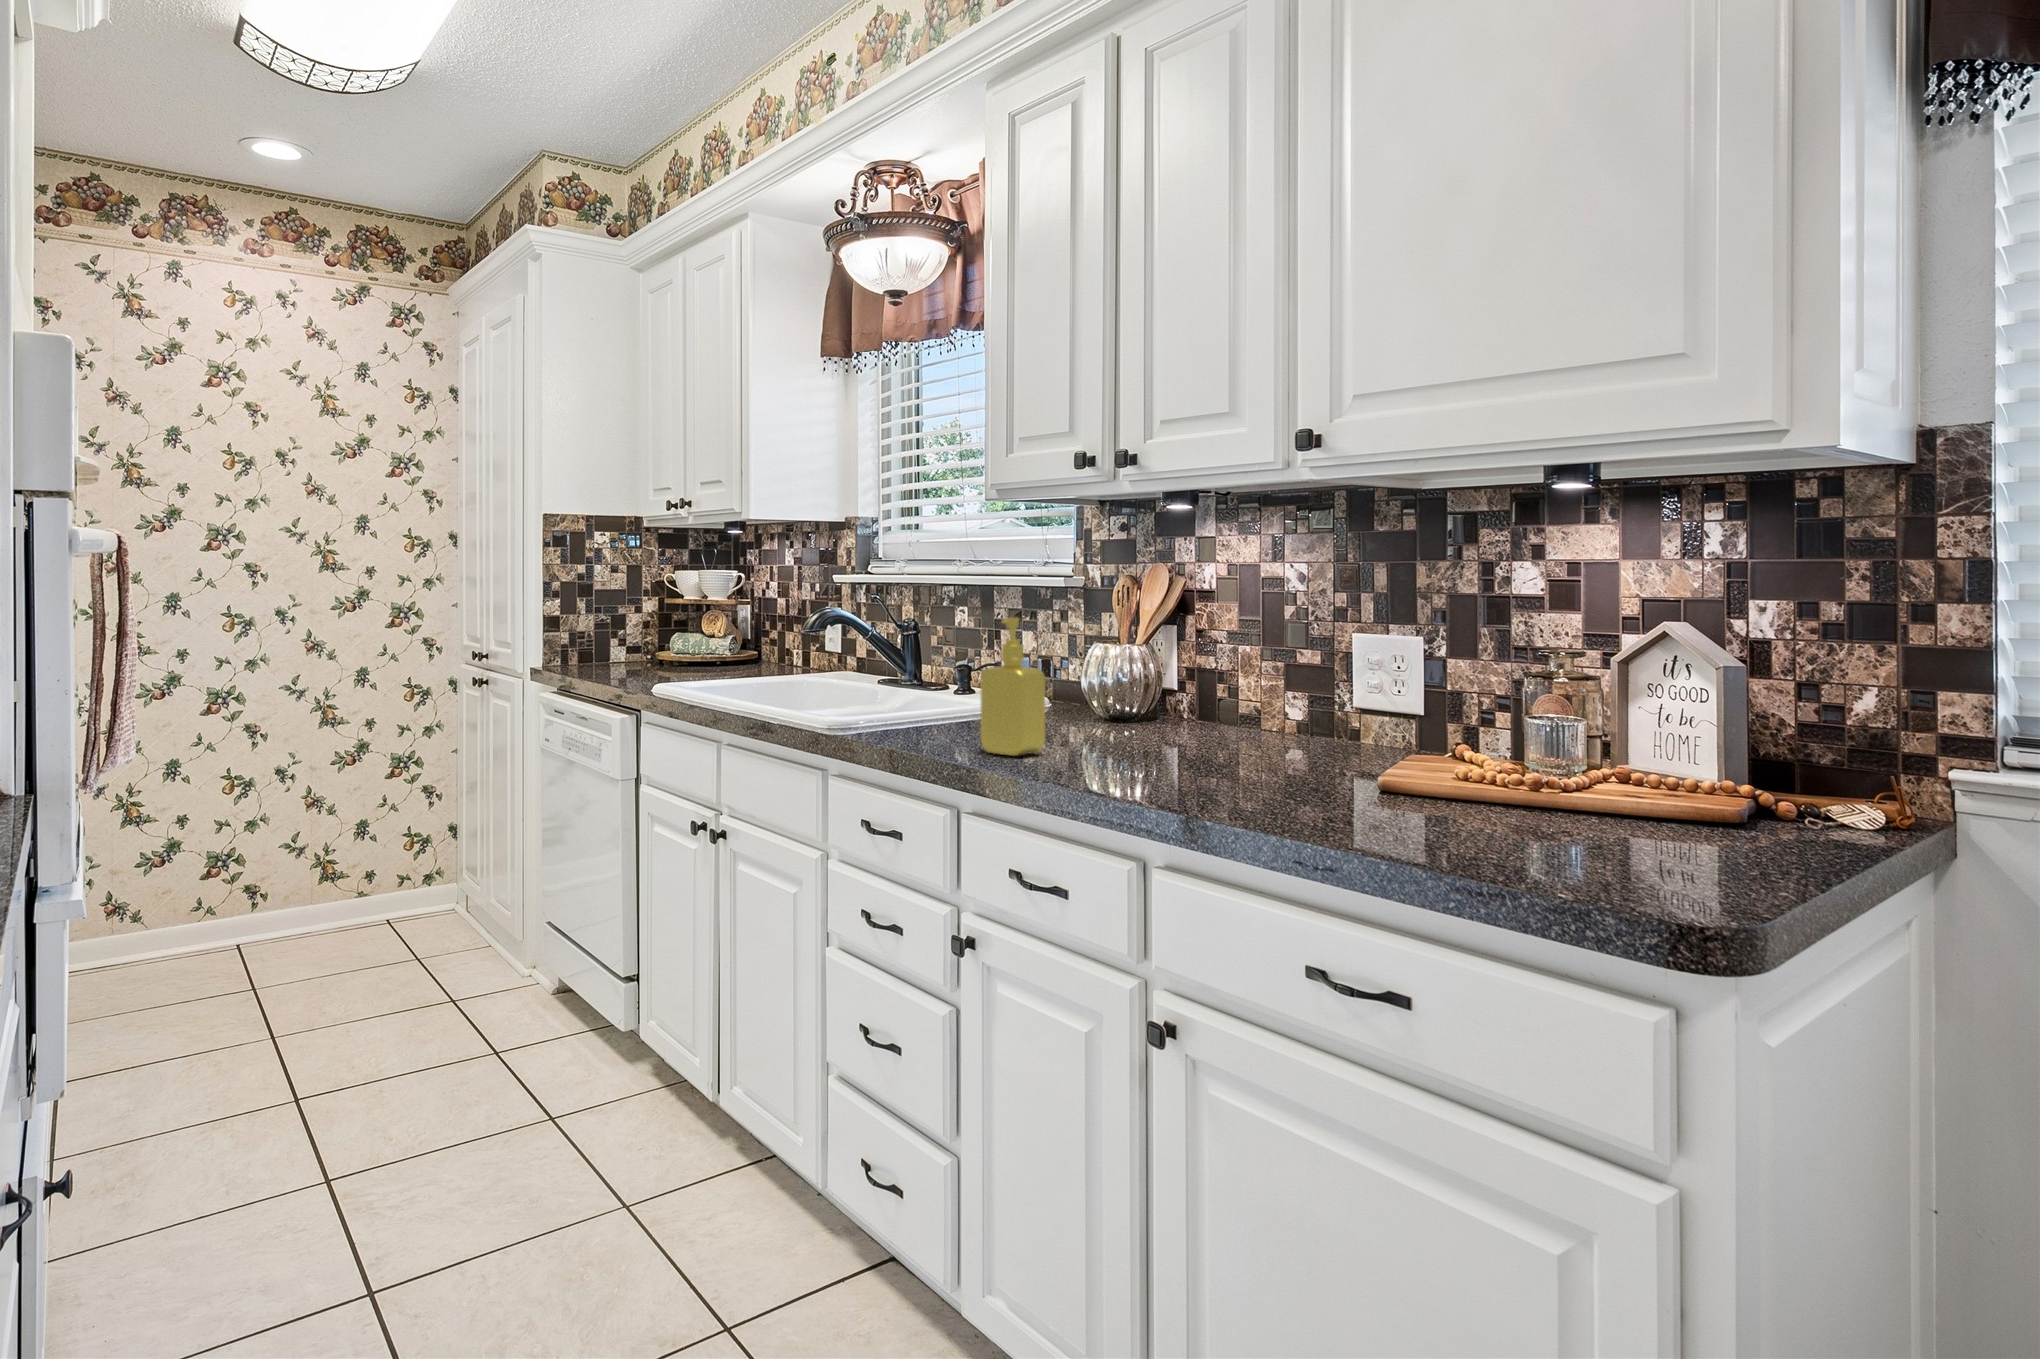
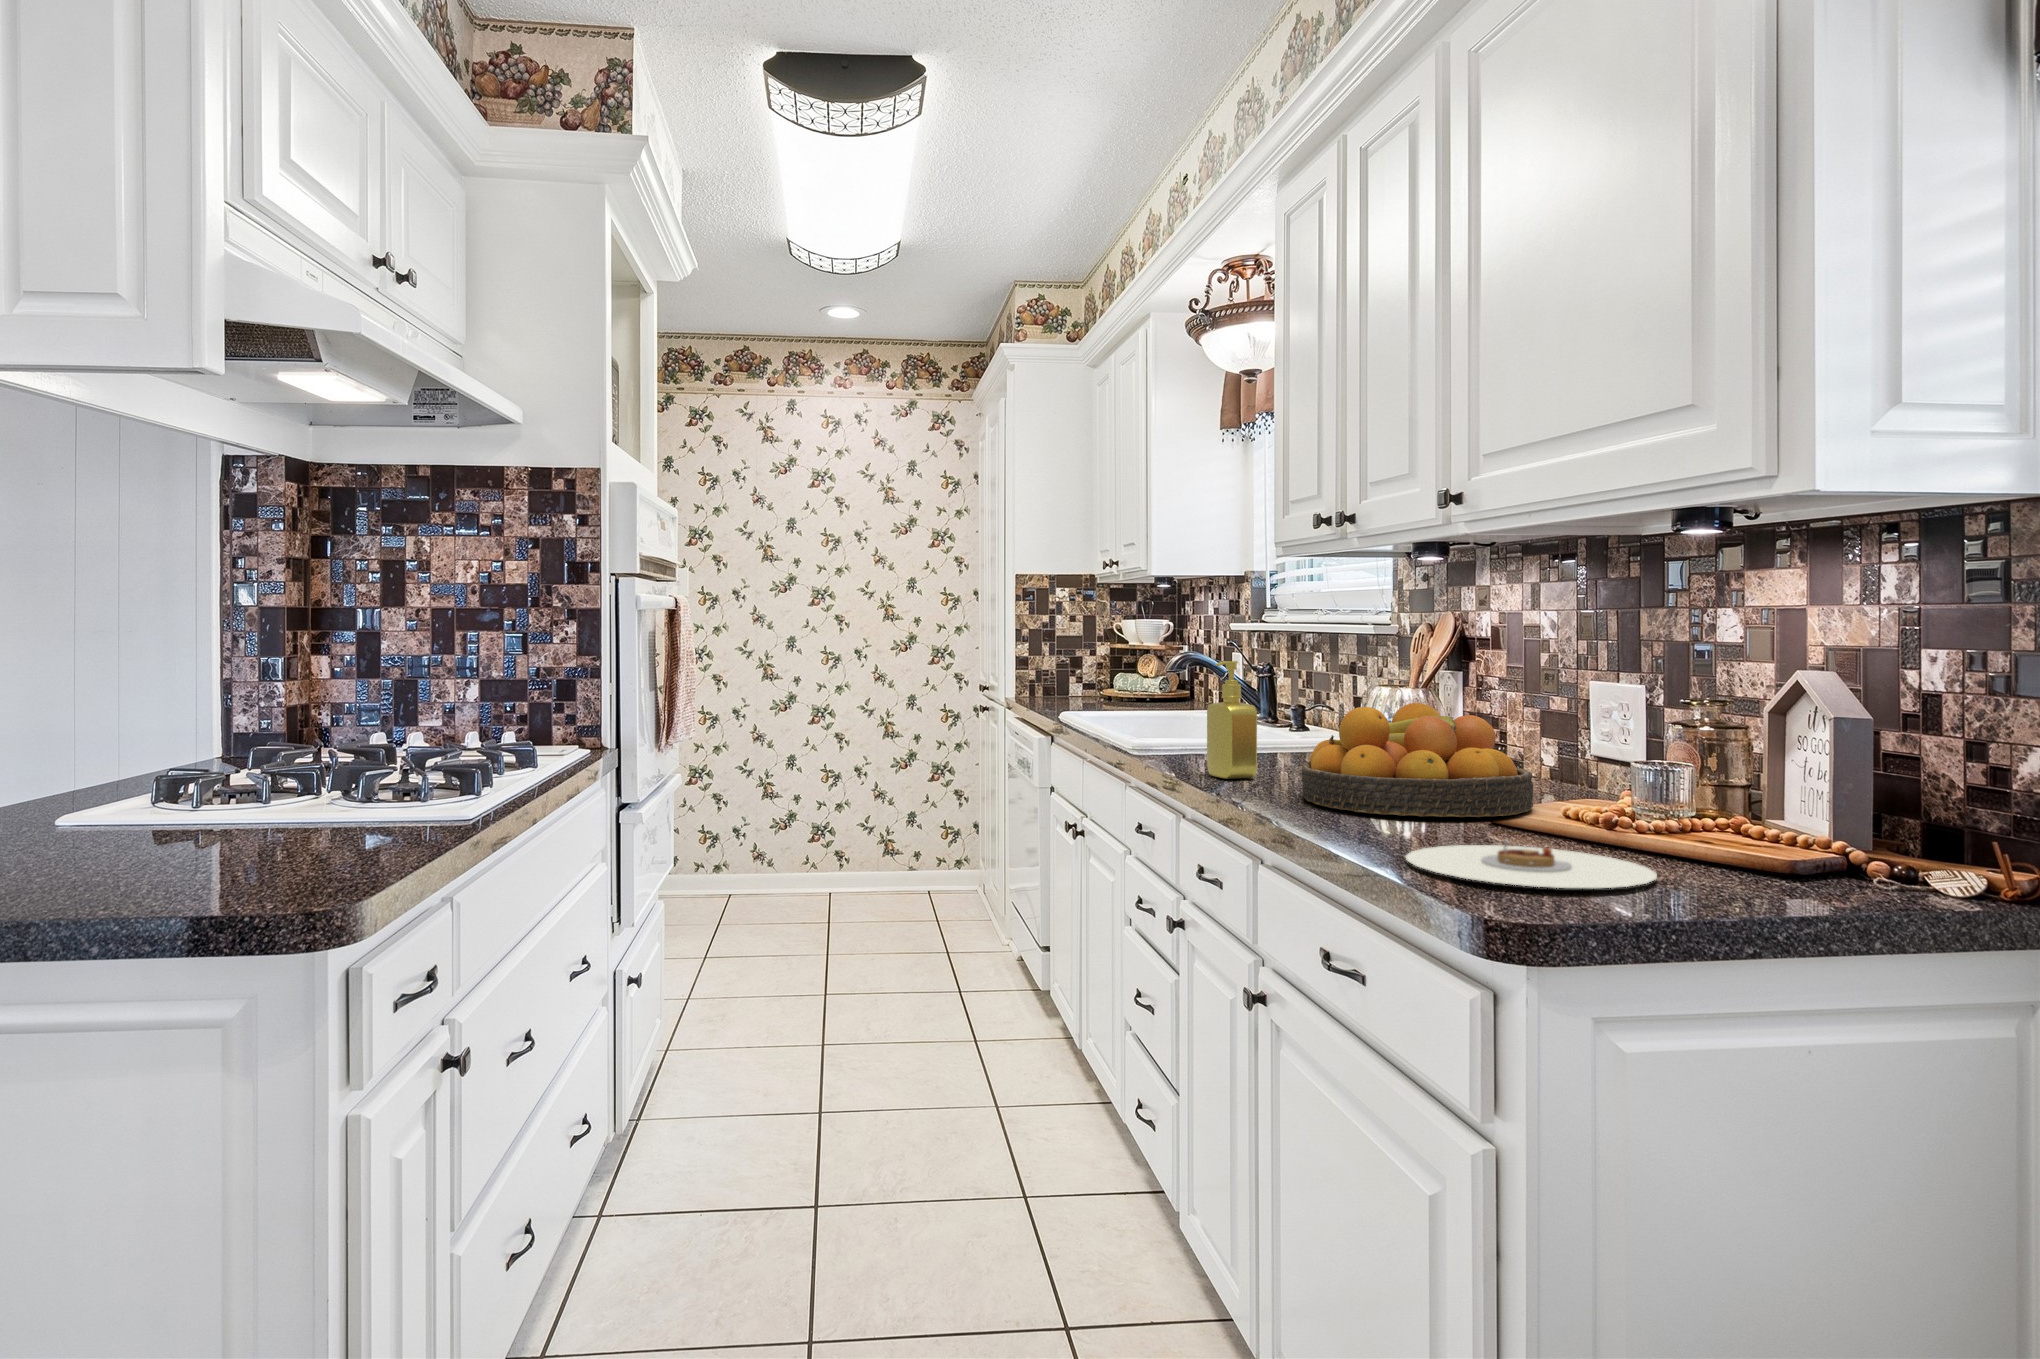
fruit bowl: none [1134,661,1377,788] -> present [1302,703,1533,817]
plate: none [1399,810,1673,863] -> present [1406,840,1657,888]

